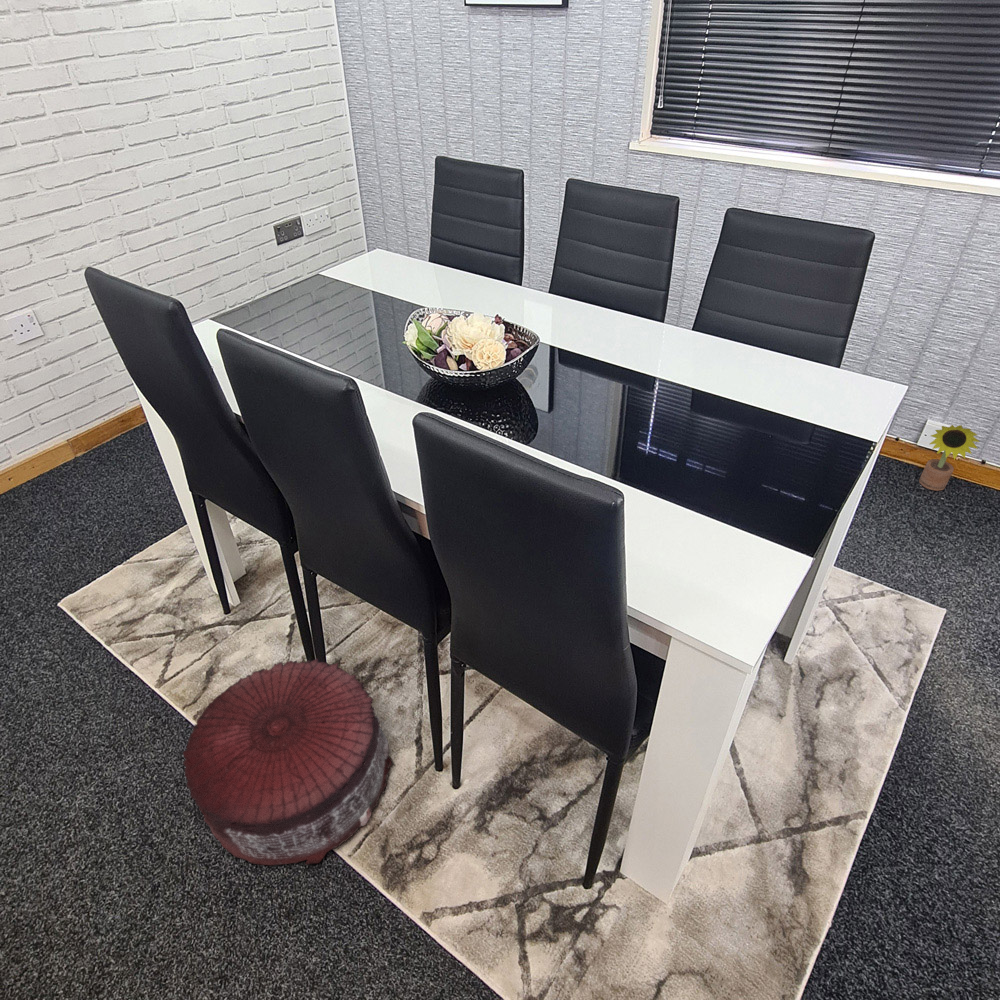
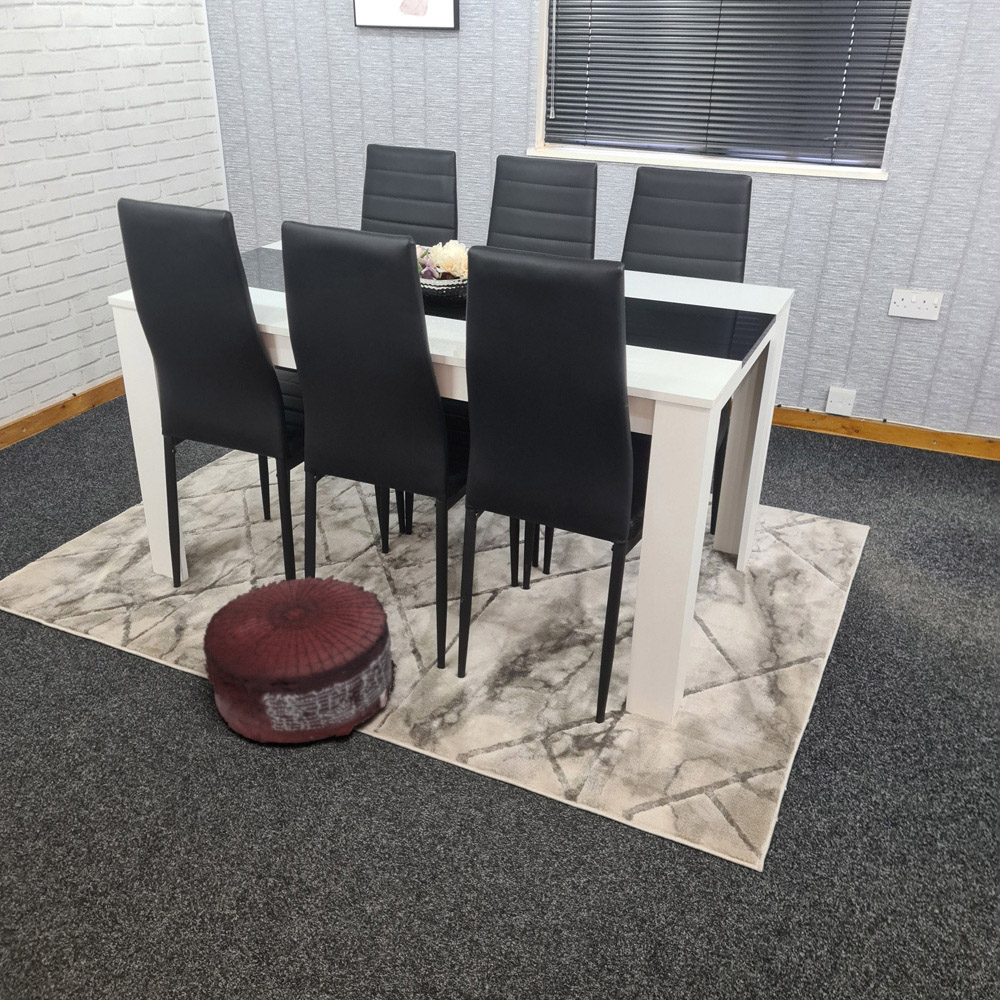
decorative plant: present [919,425,979,491] -> none [832,378,874,449]

